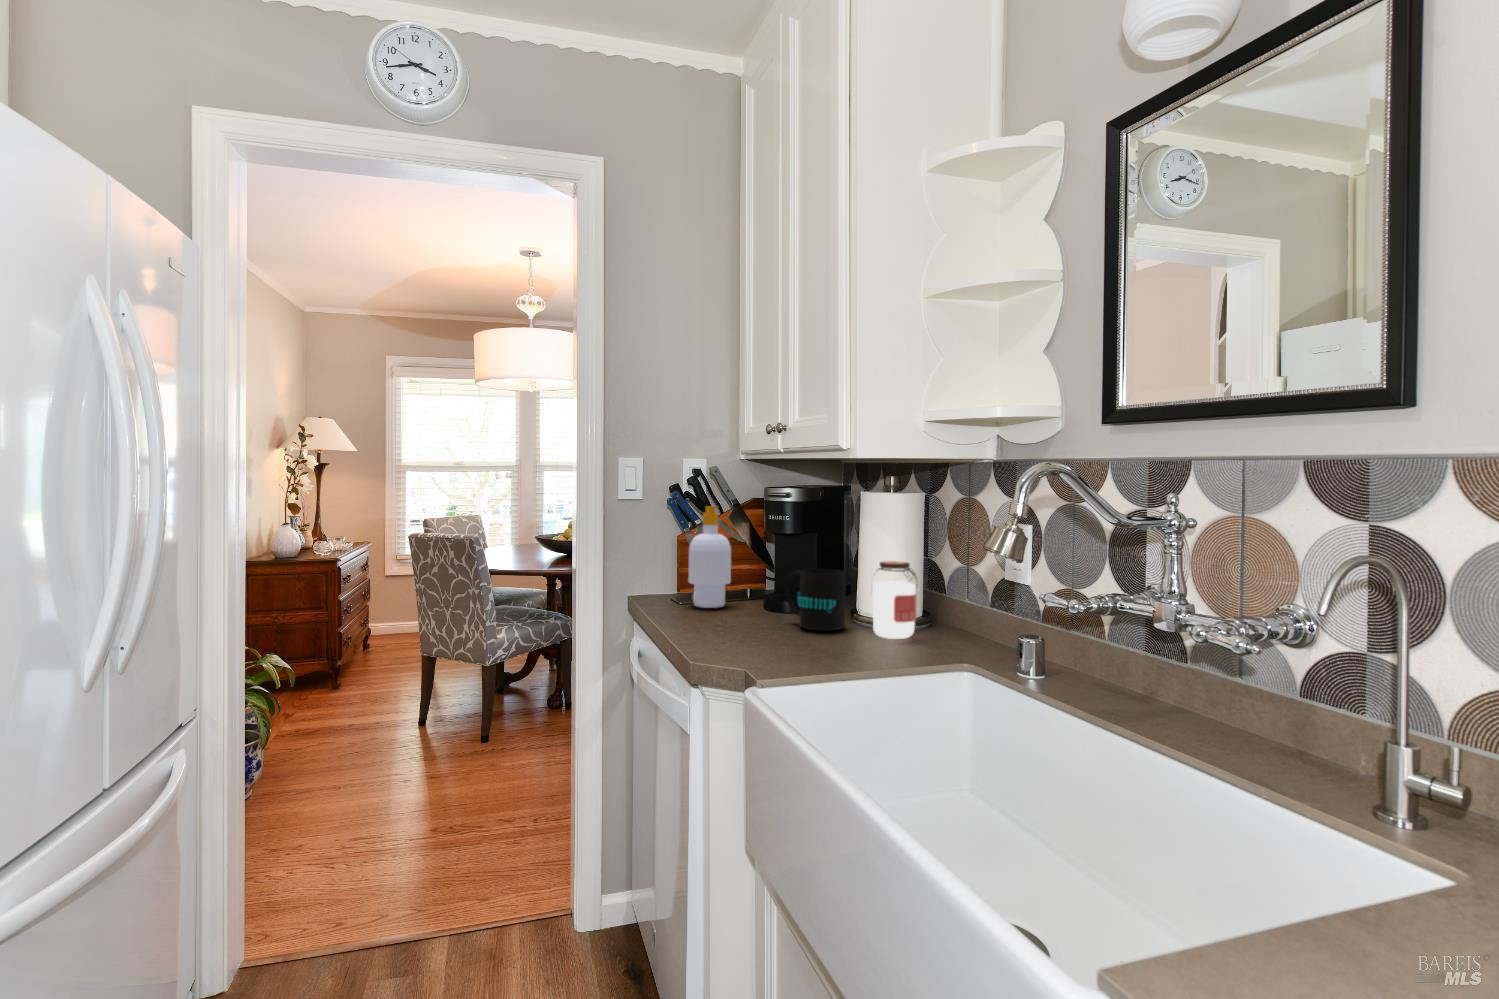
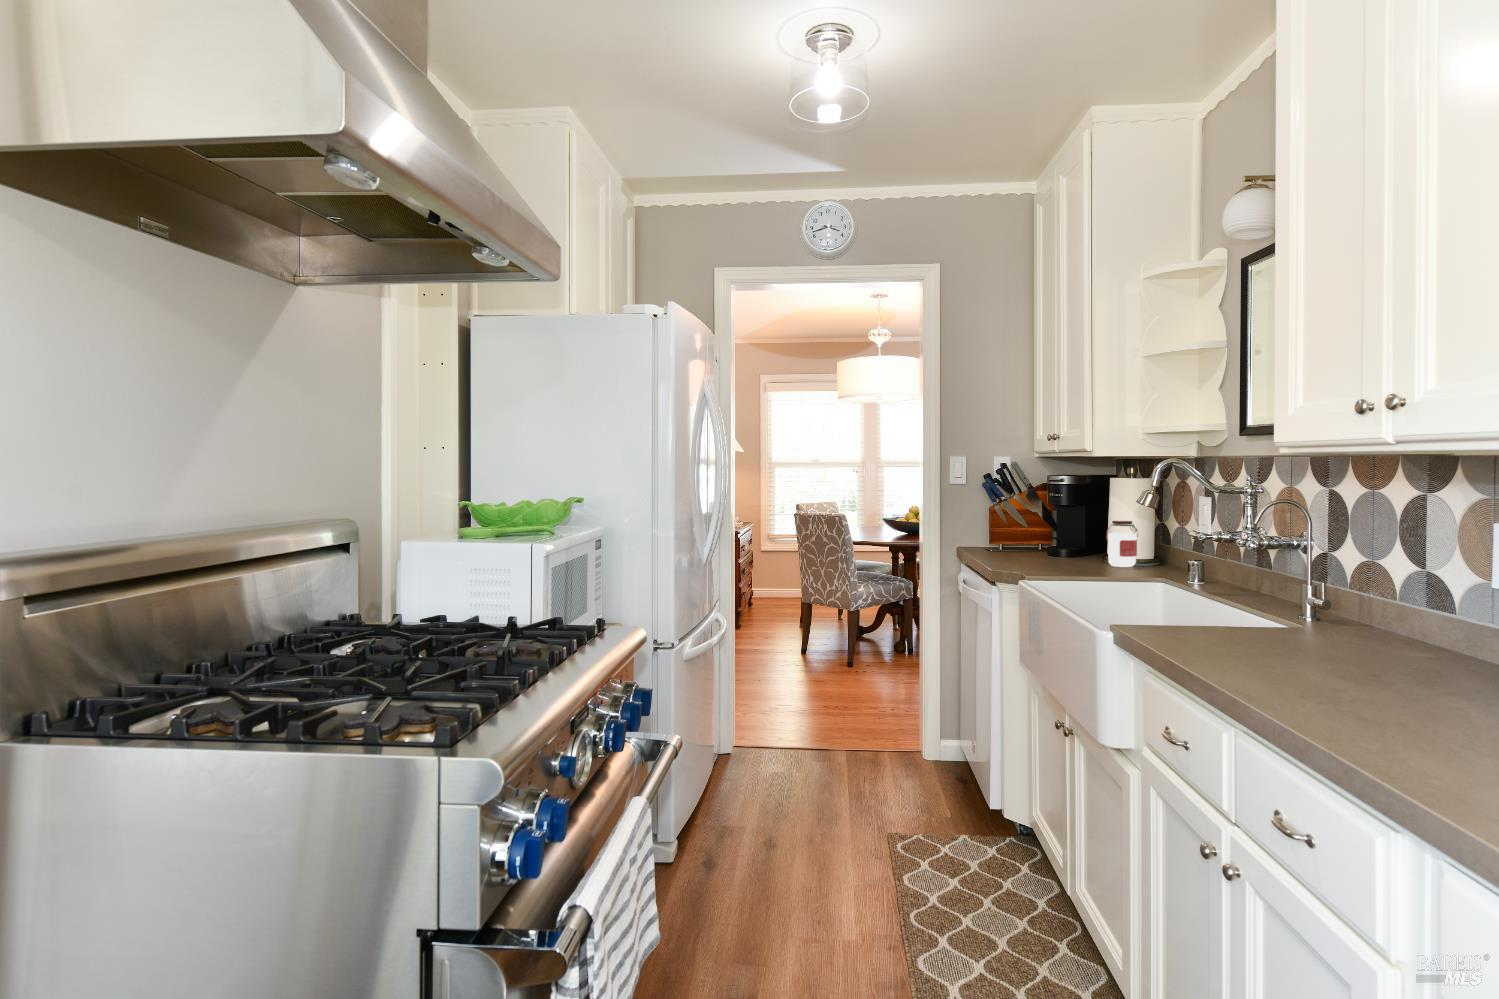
soap bottle: present [688,506,731,608] -> none [995,489,1024,553]
mug: present [785,569,845,631] -> none [1055,526,1094,563]

